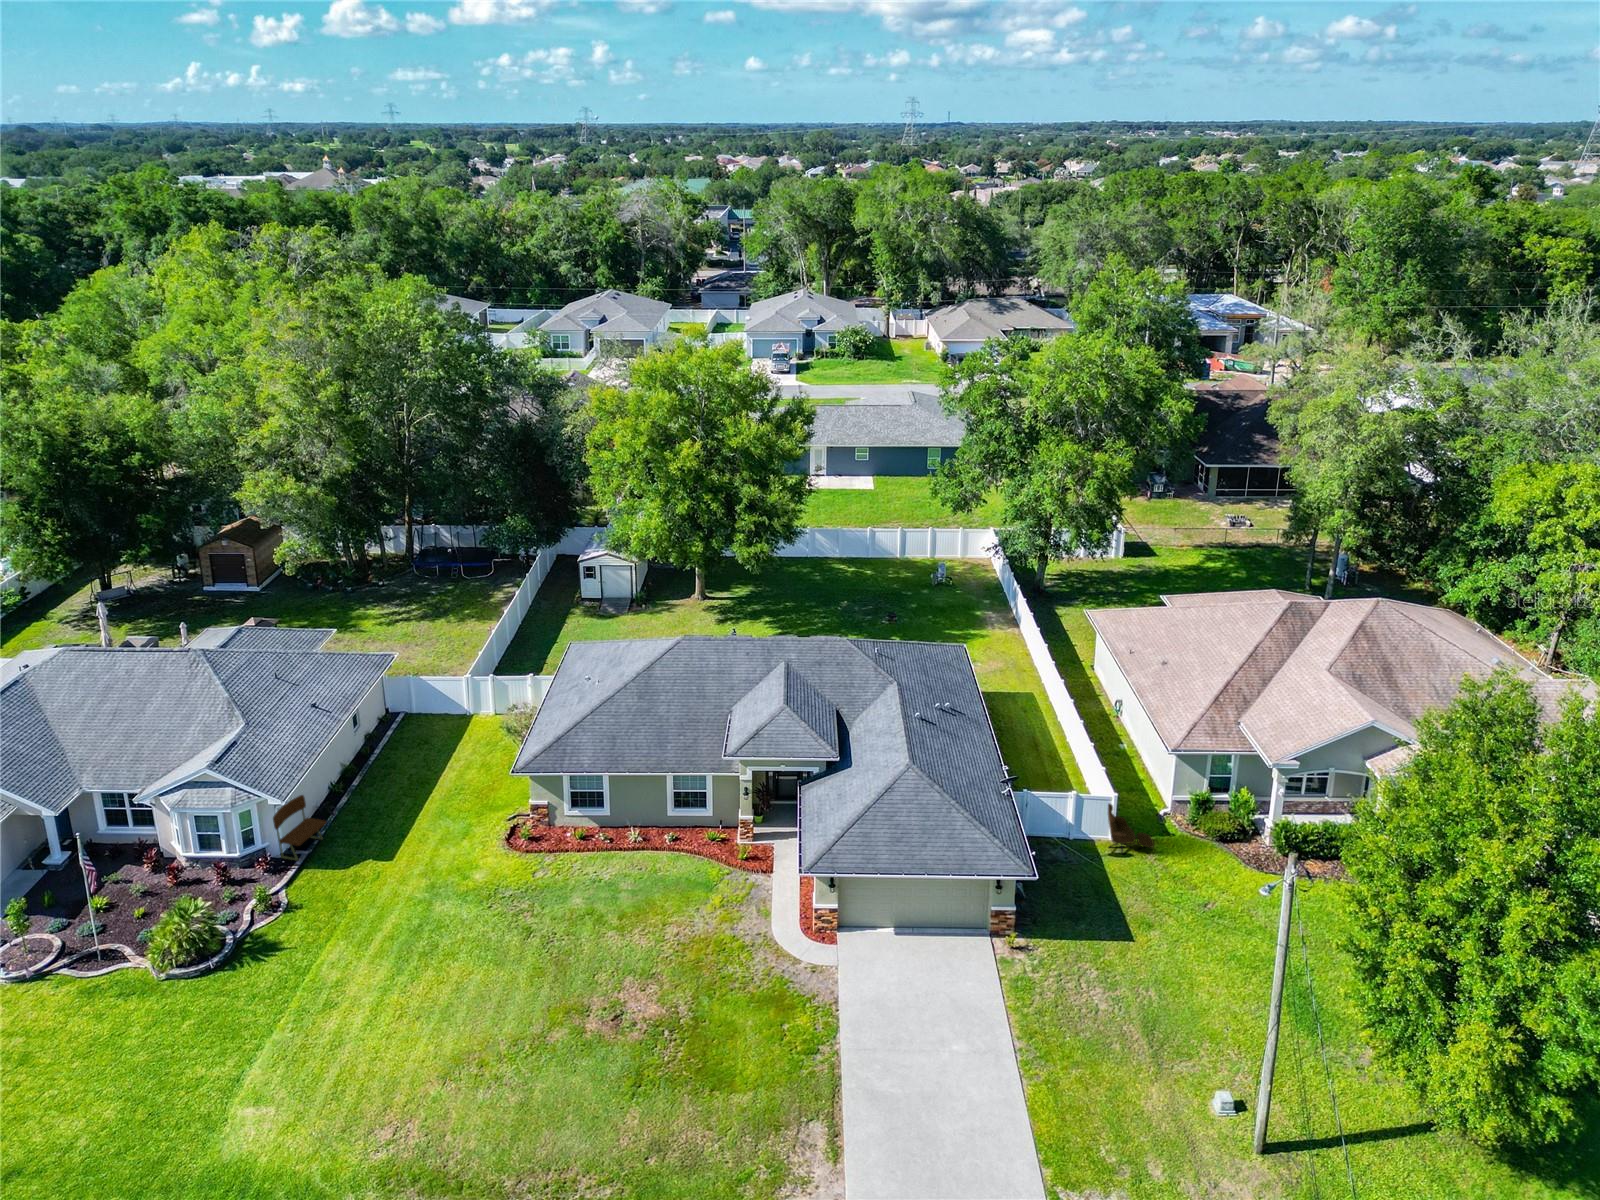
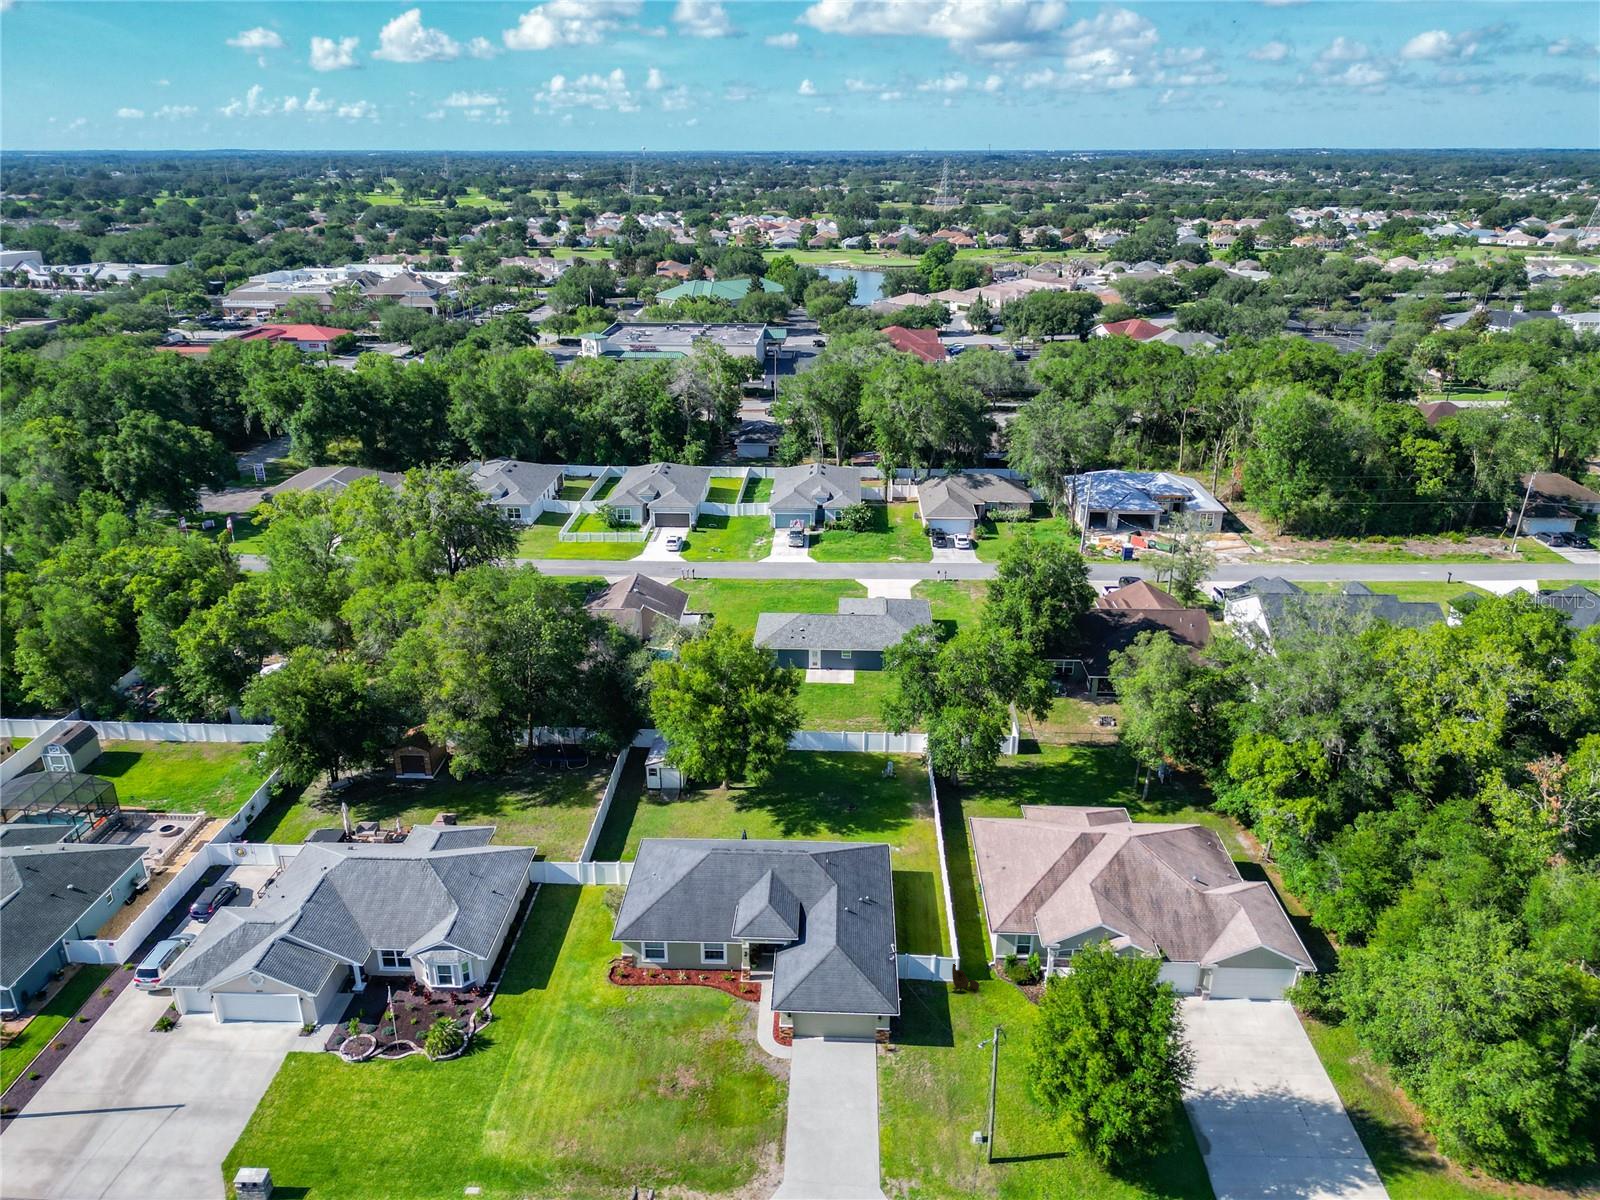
bench: present [273,795,326,860] -> none [481,951,508,990]

